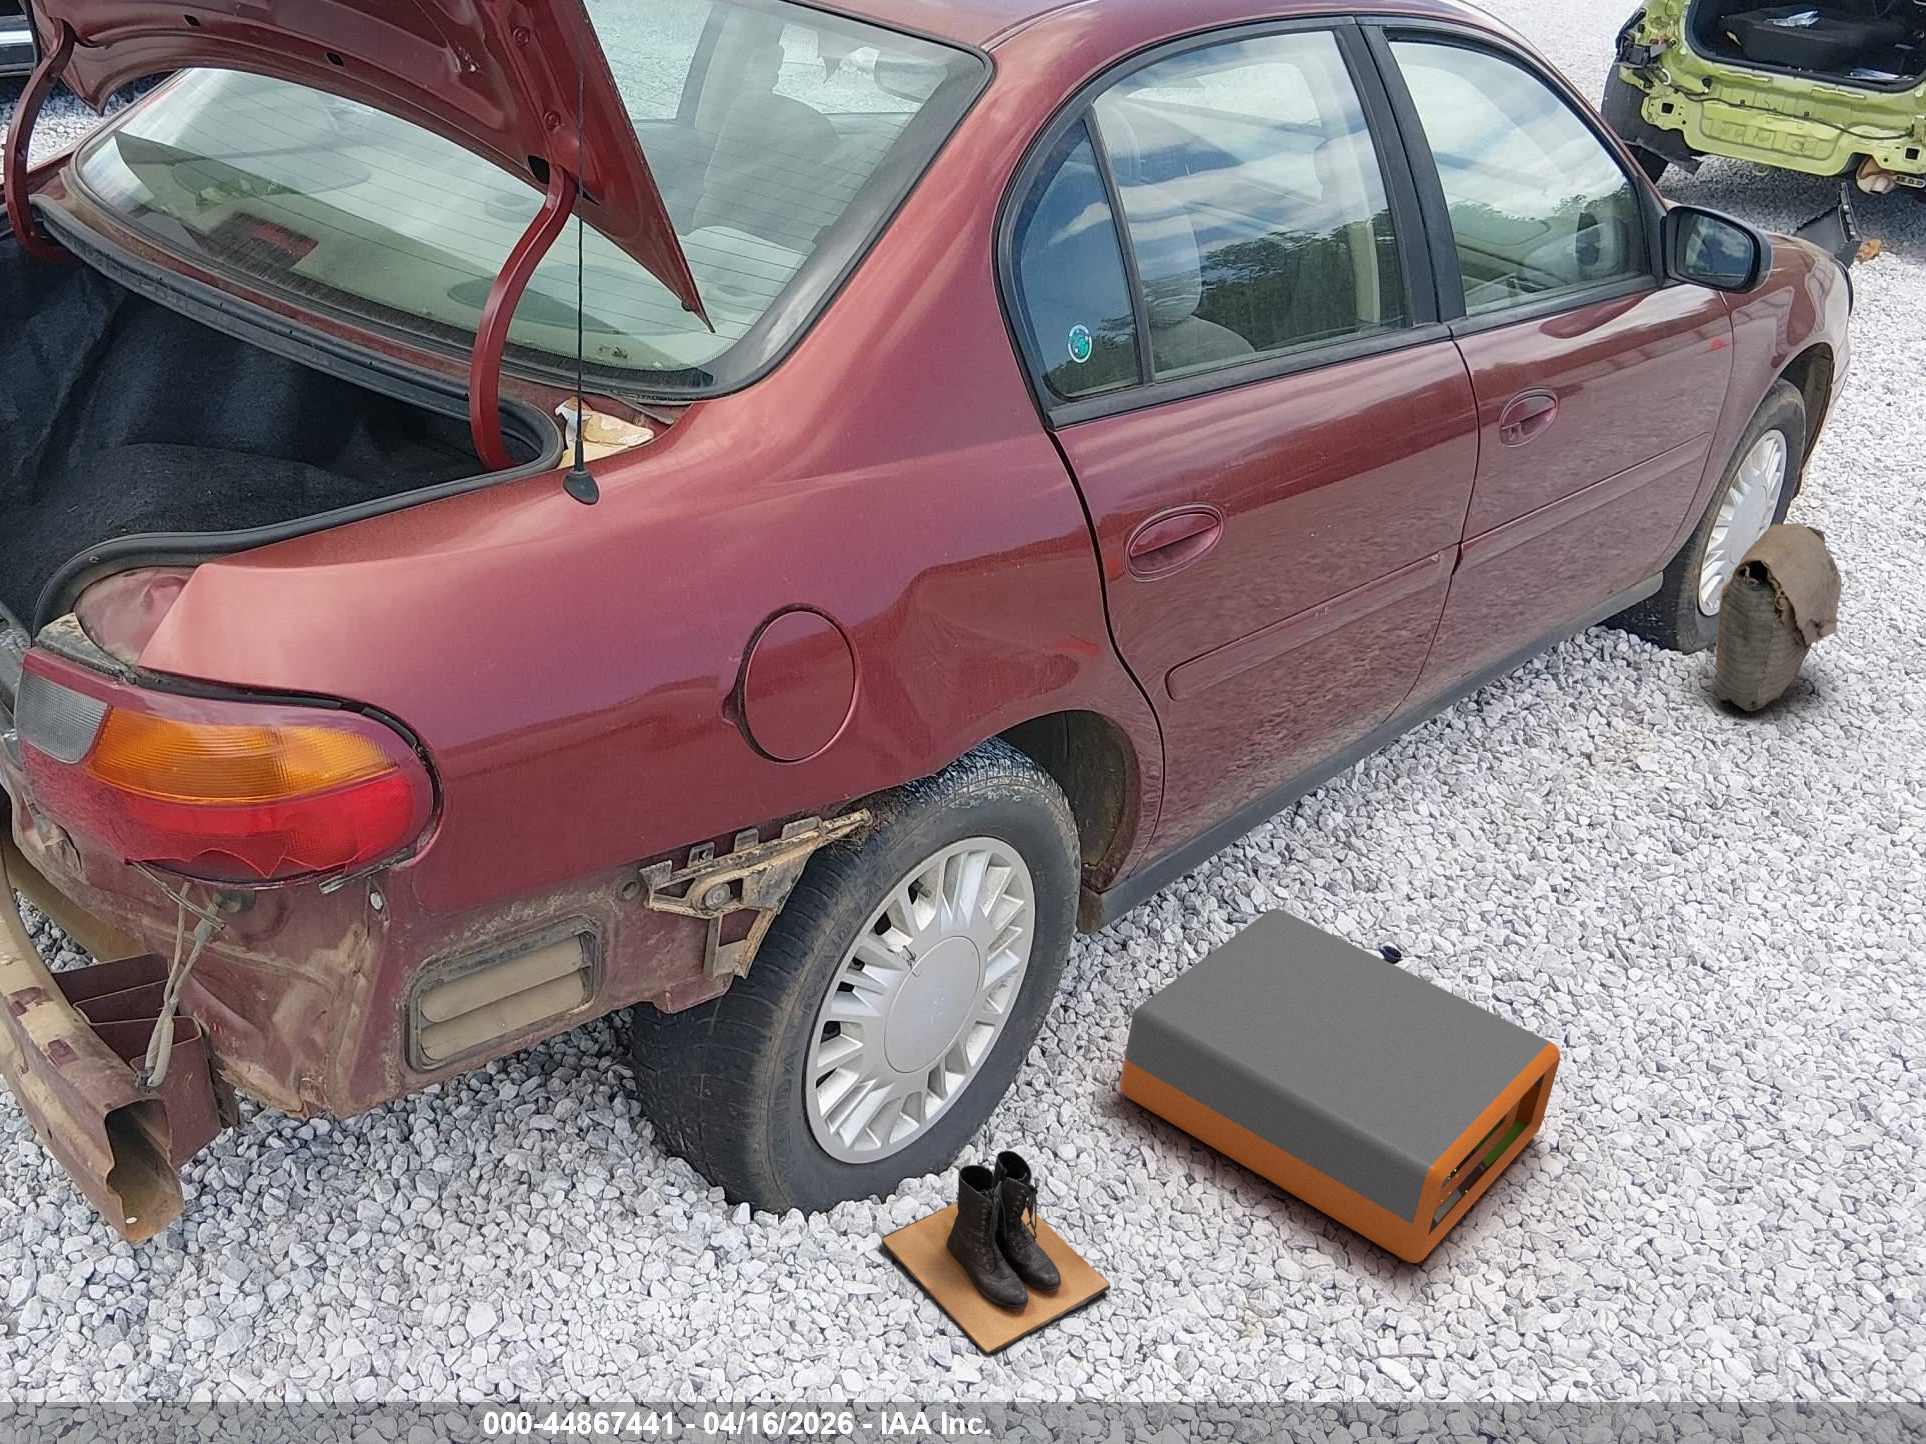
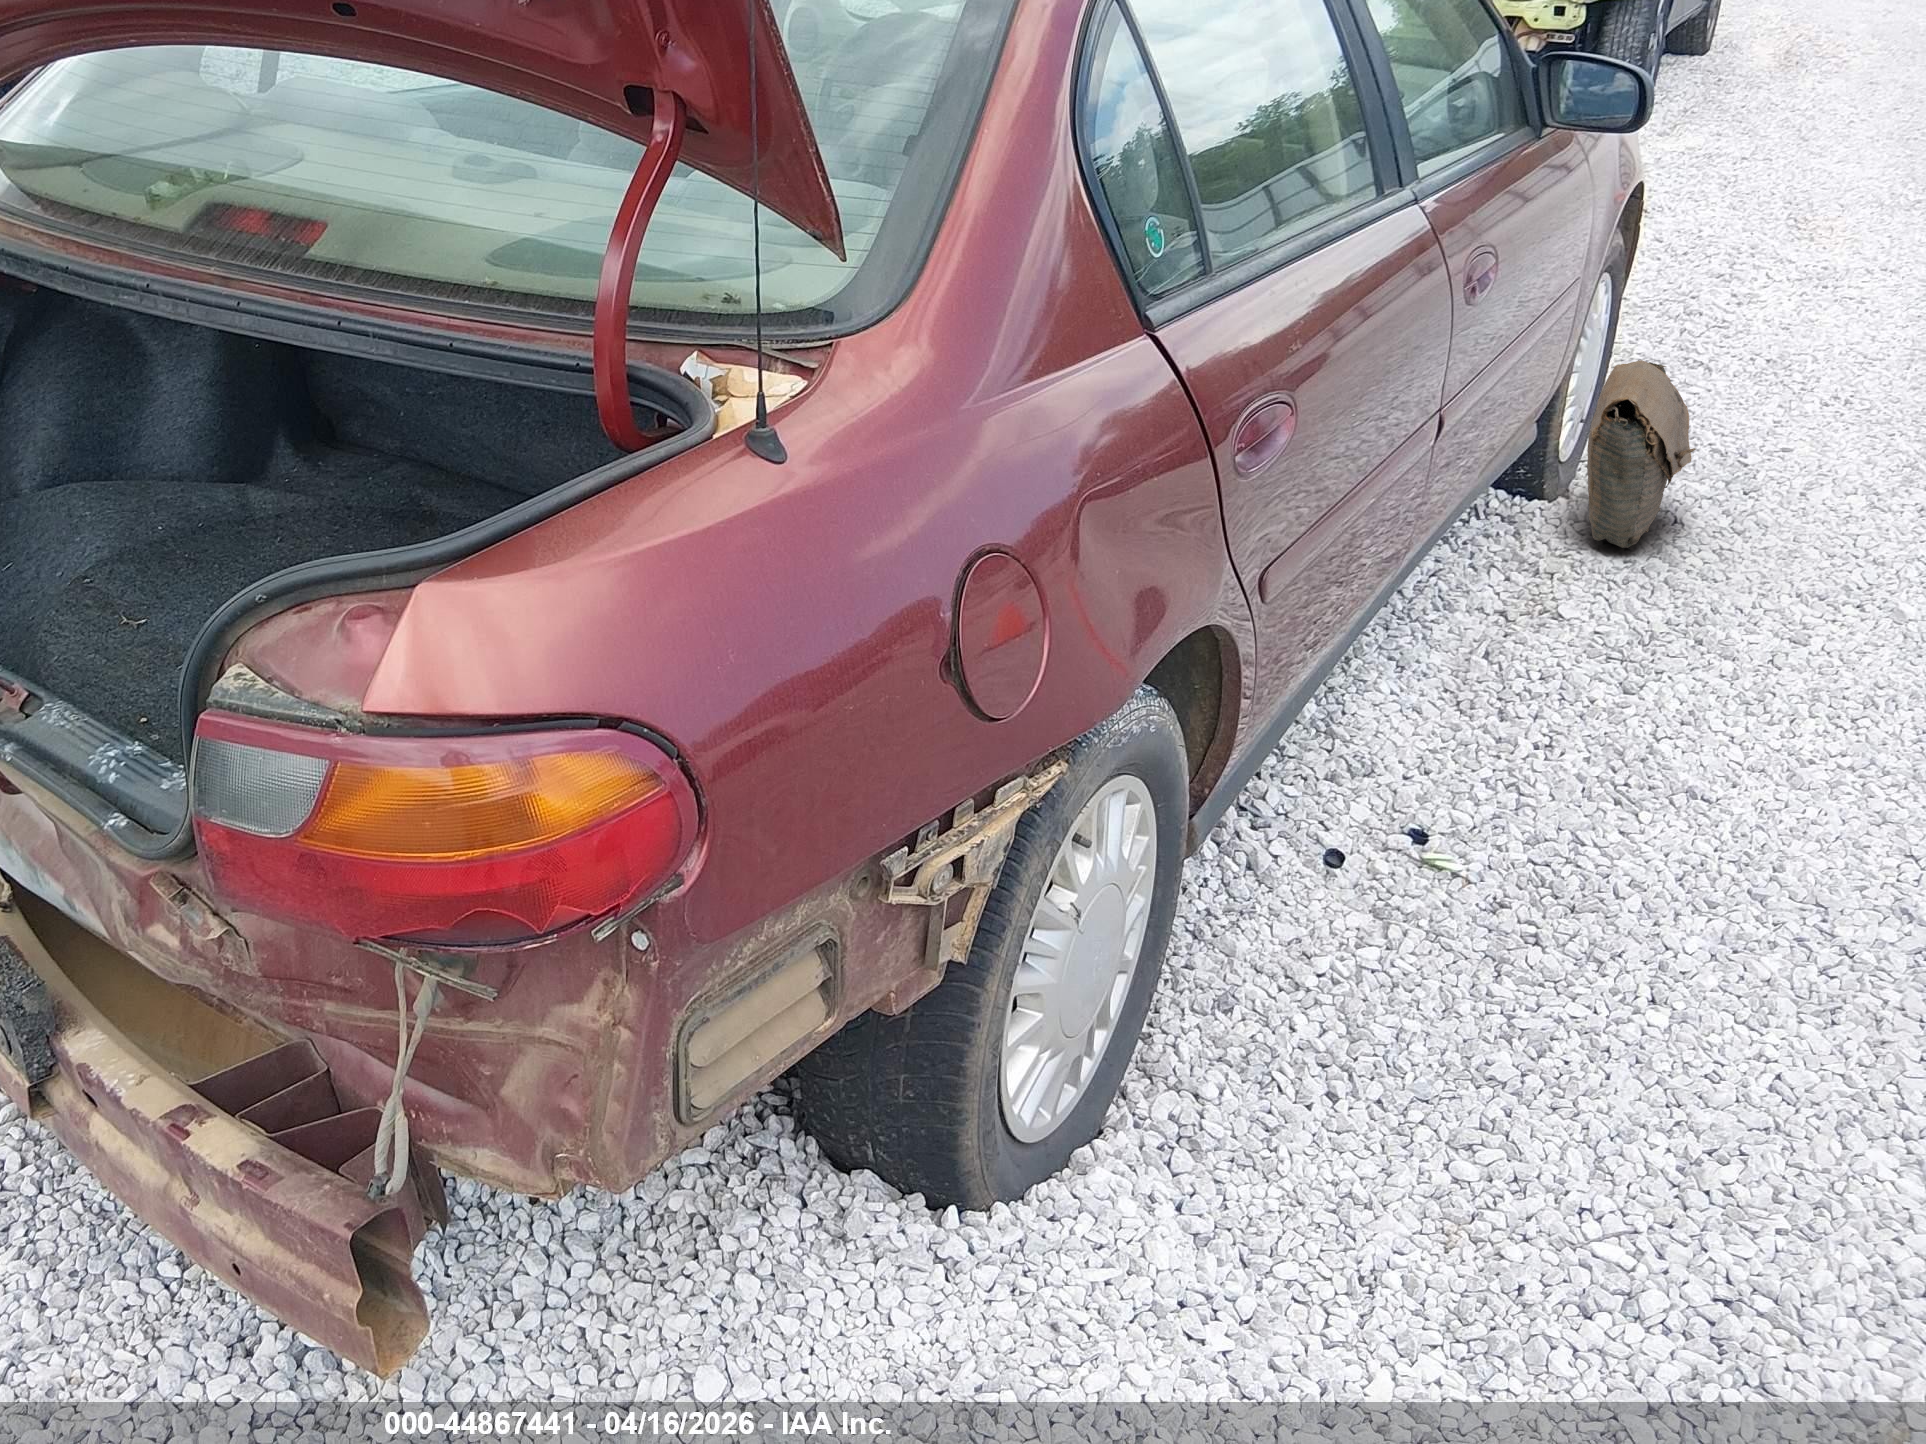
storage box: present [1120,908,1560,1263] -> none [1231,805,1655,1140]
boots: present [881,1150,1111,1354] -> none [1070,1098,1315,1316]

